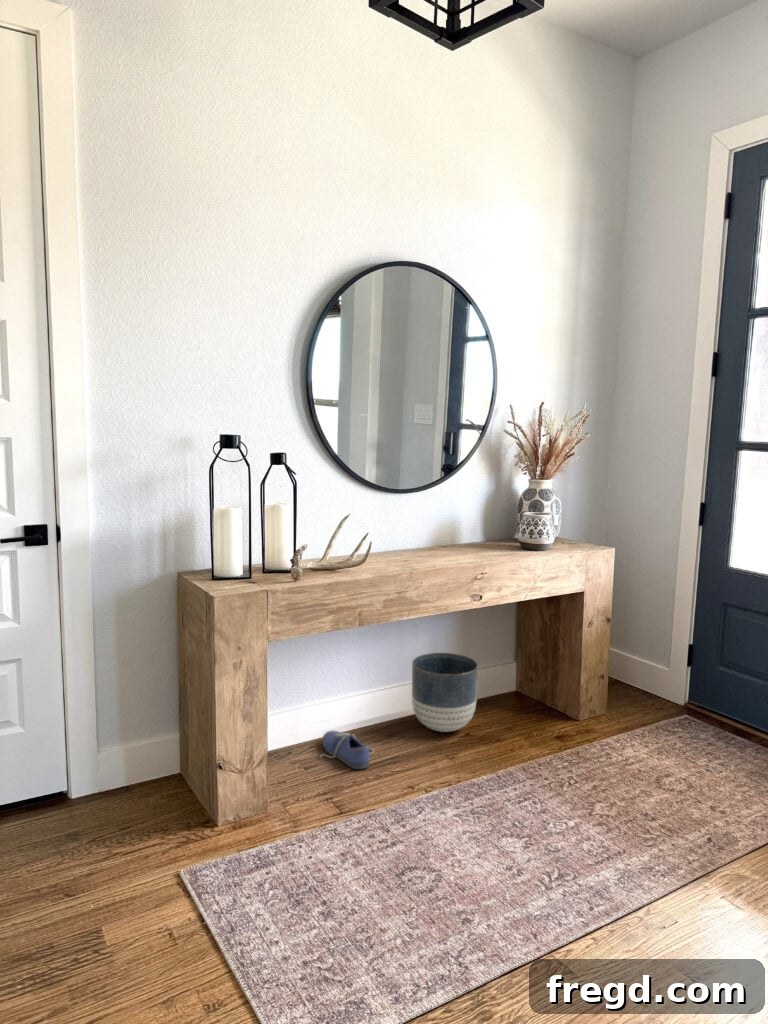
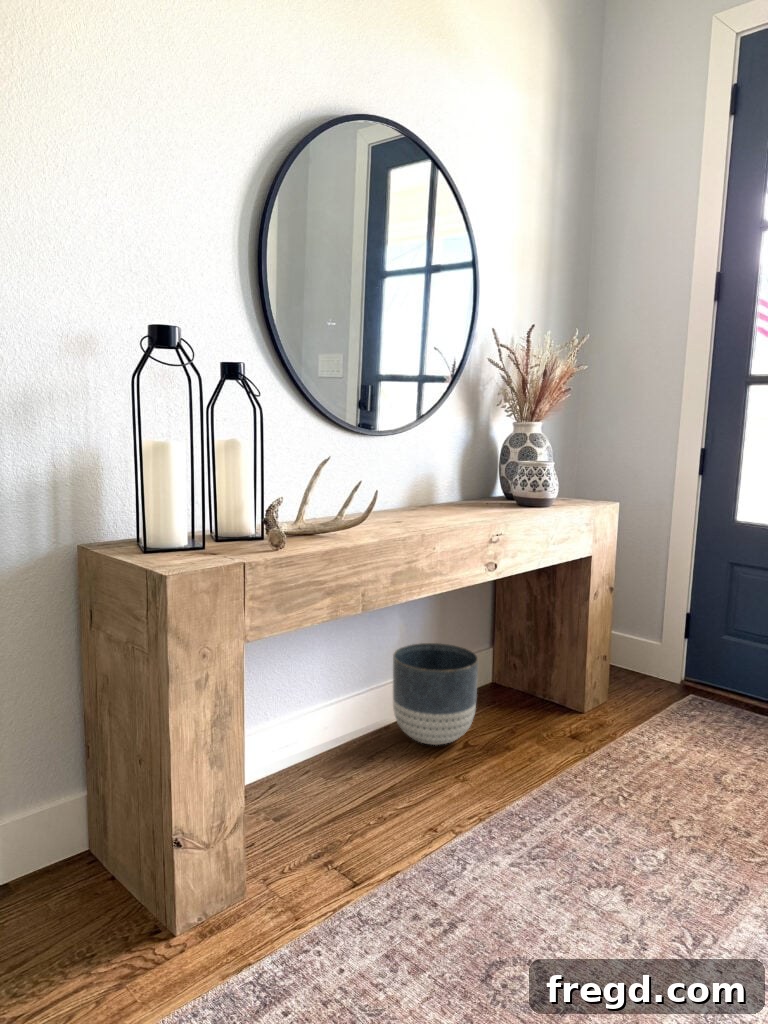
shoe: present [322,731,373,769] -> none [287,759,365,812]

